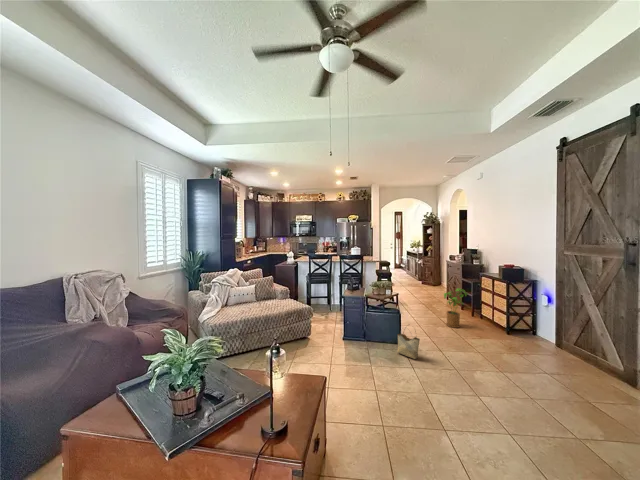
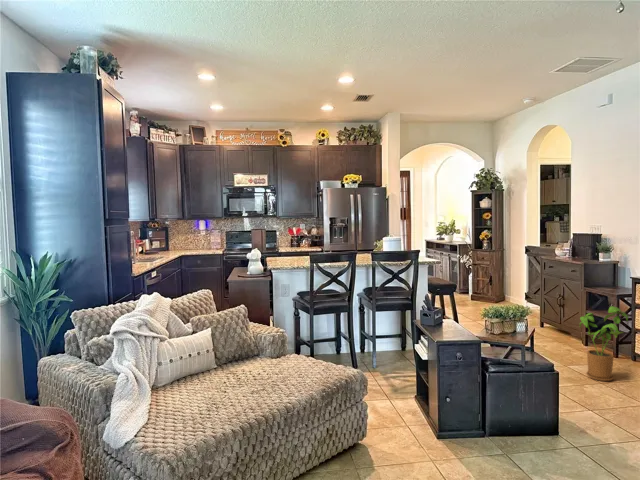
woven basket: present [397,334,420,359] -> none [563,391,617,463]

